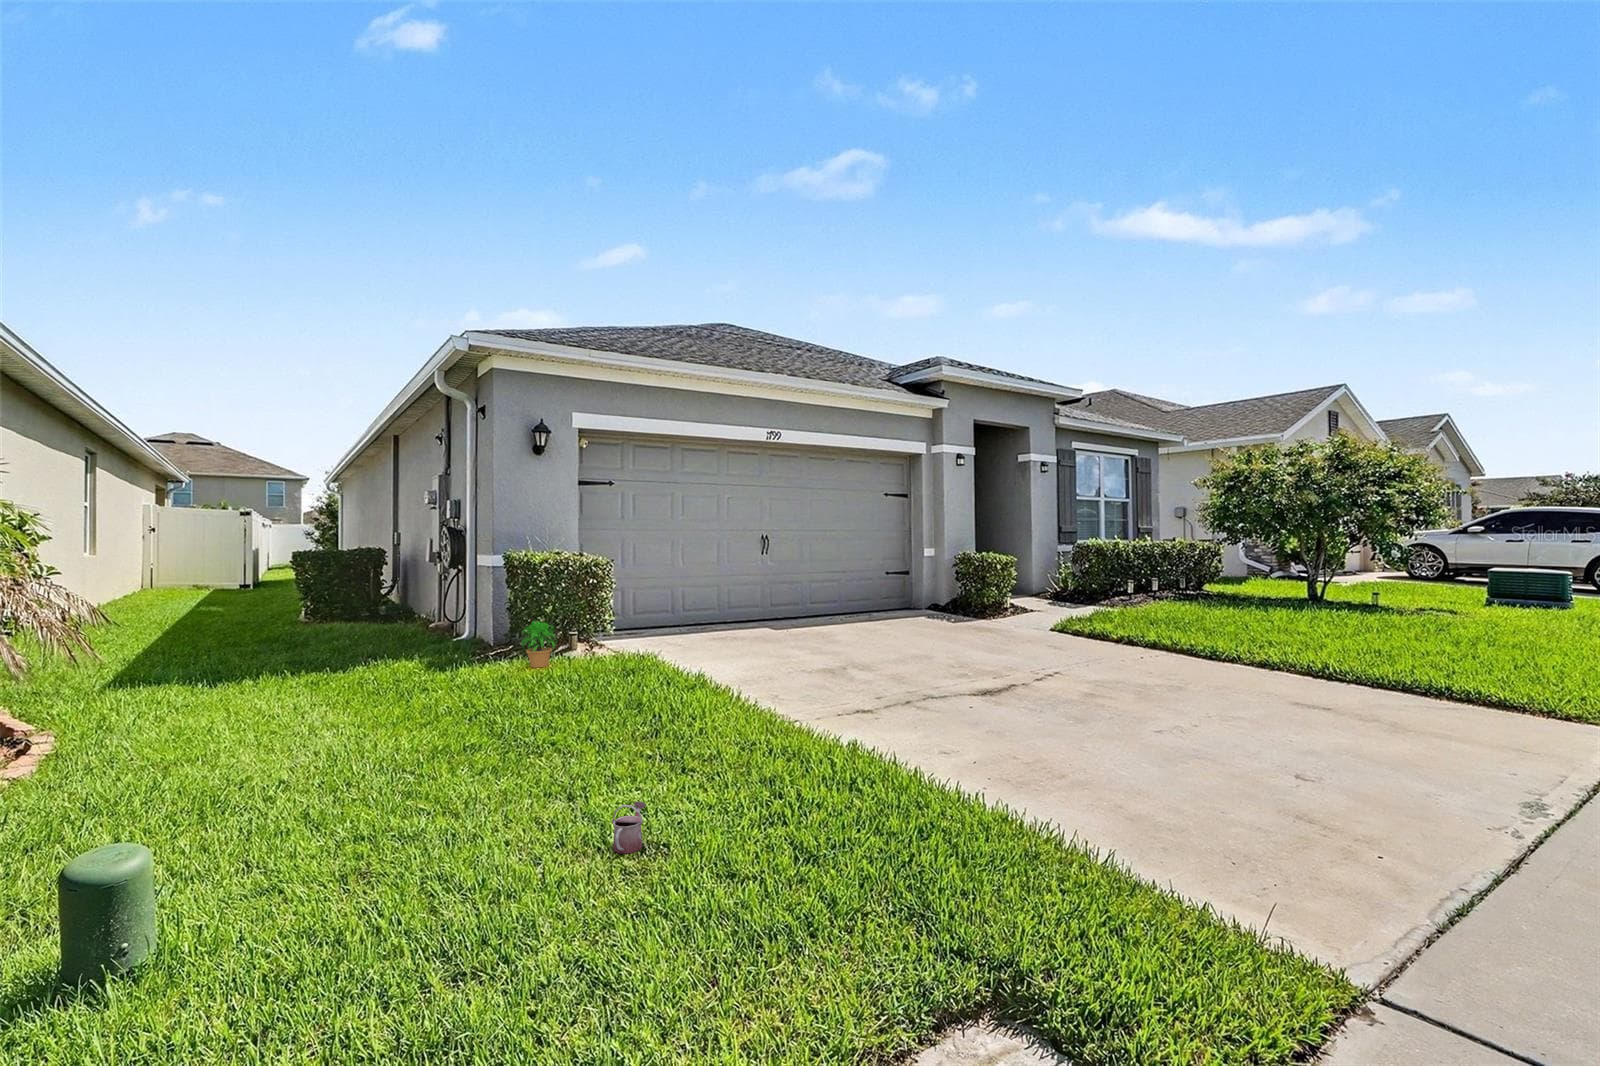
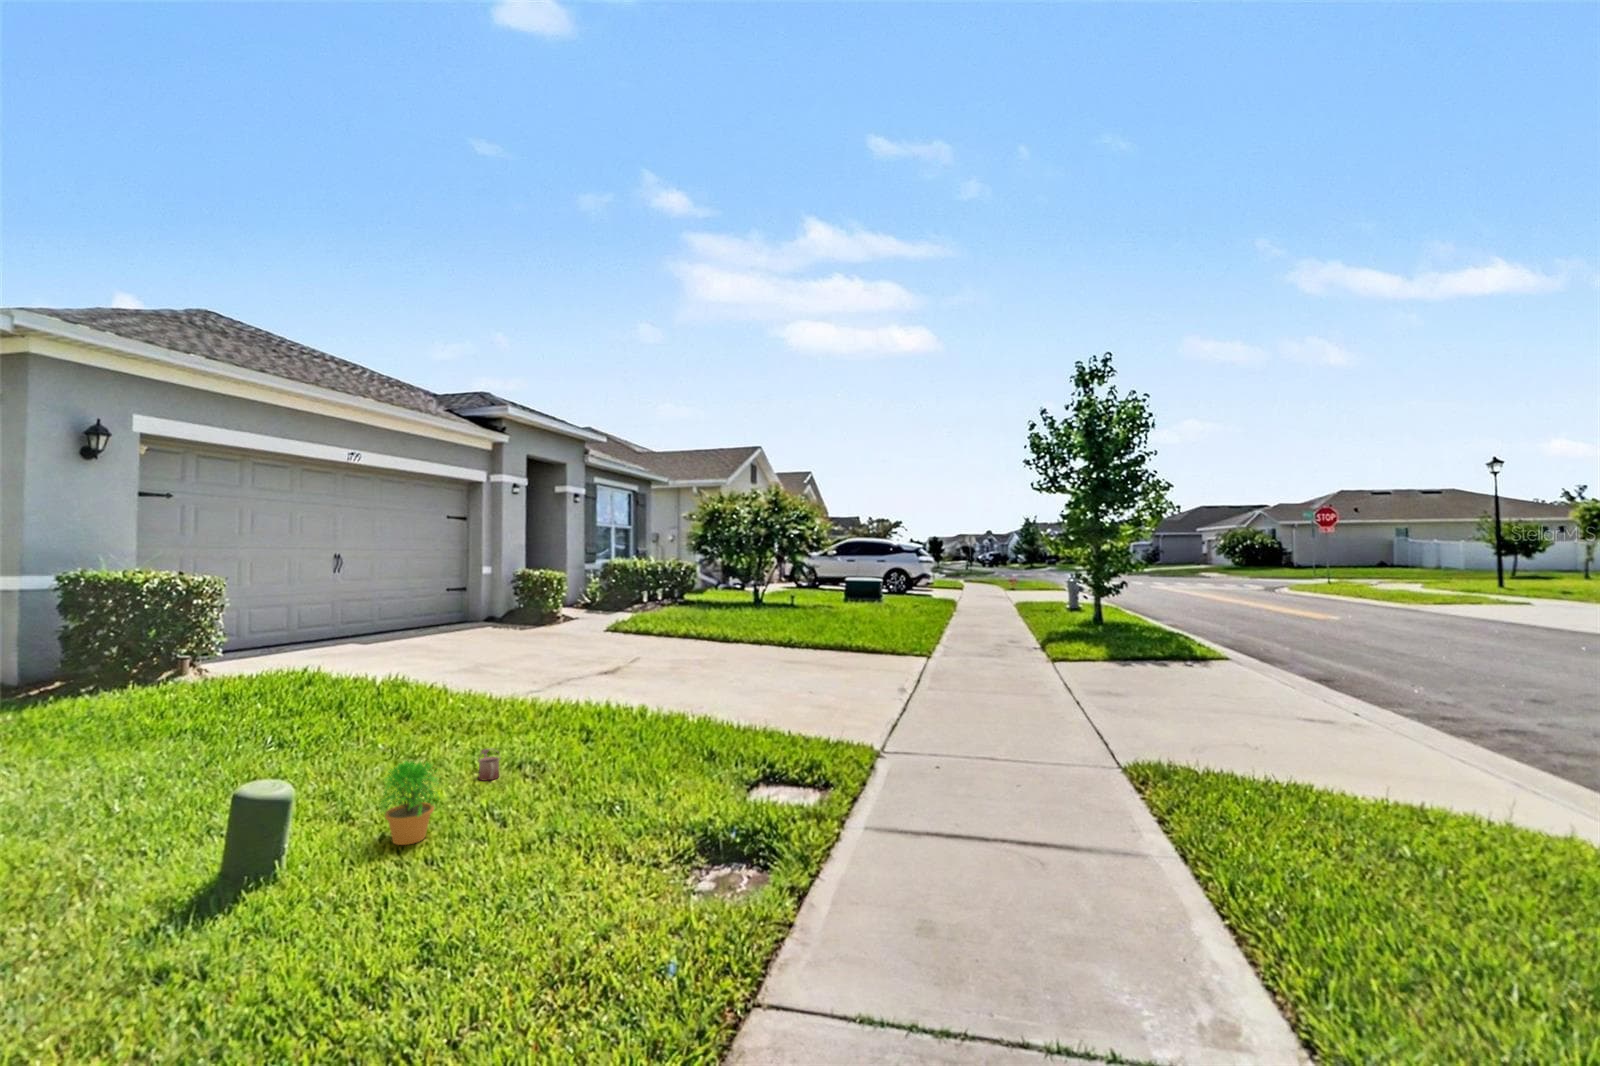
potted plant: present [521,621,555,668] -> present [380,761,439,845]

